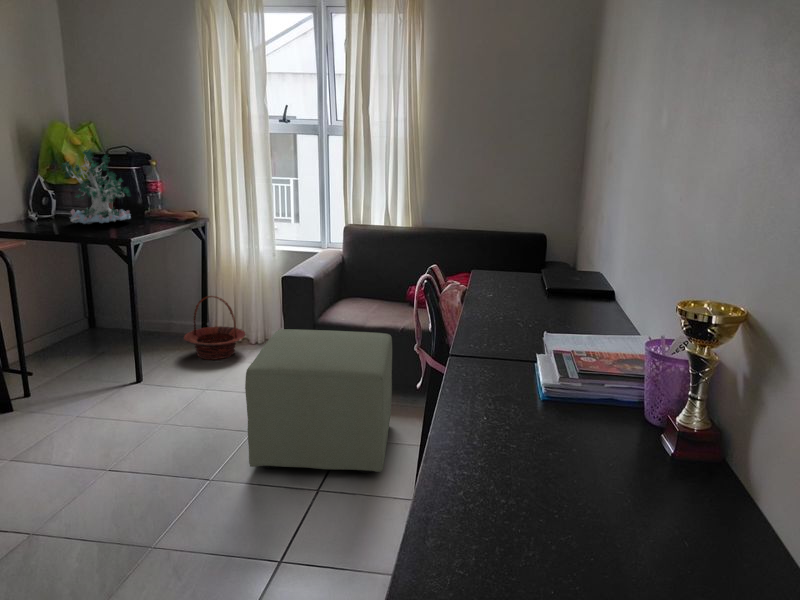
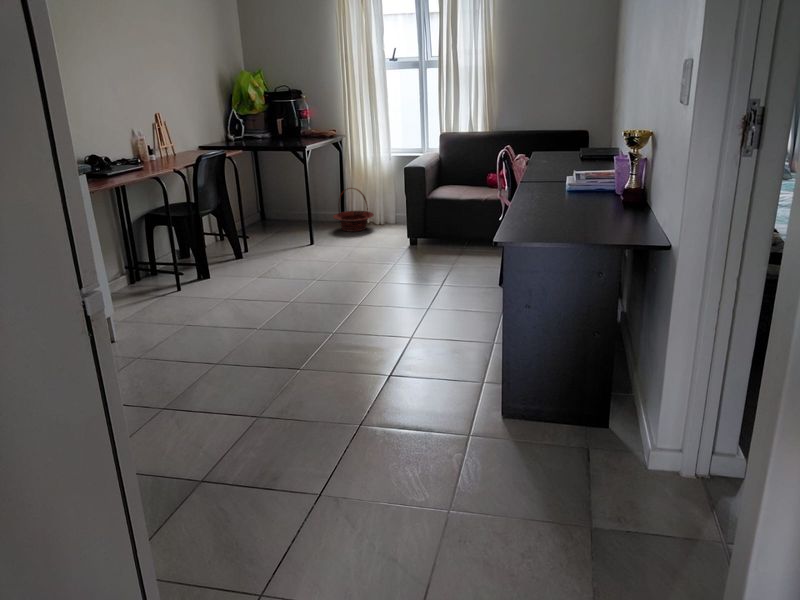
plant: present [61,149,130,224] -> none [254,89,298,141]
ottoman: present [245,329,392,473] -> none [395,199,479,279]

